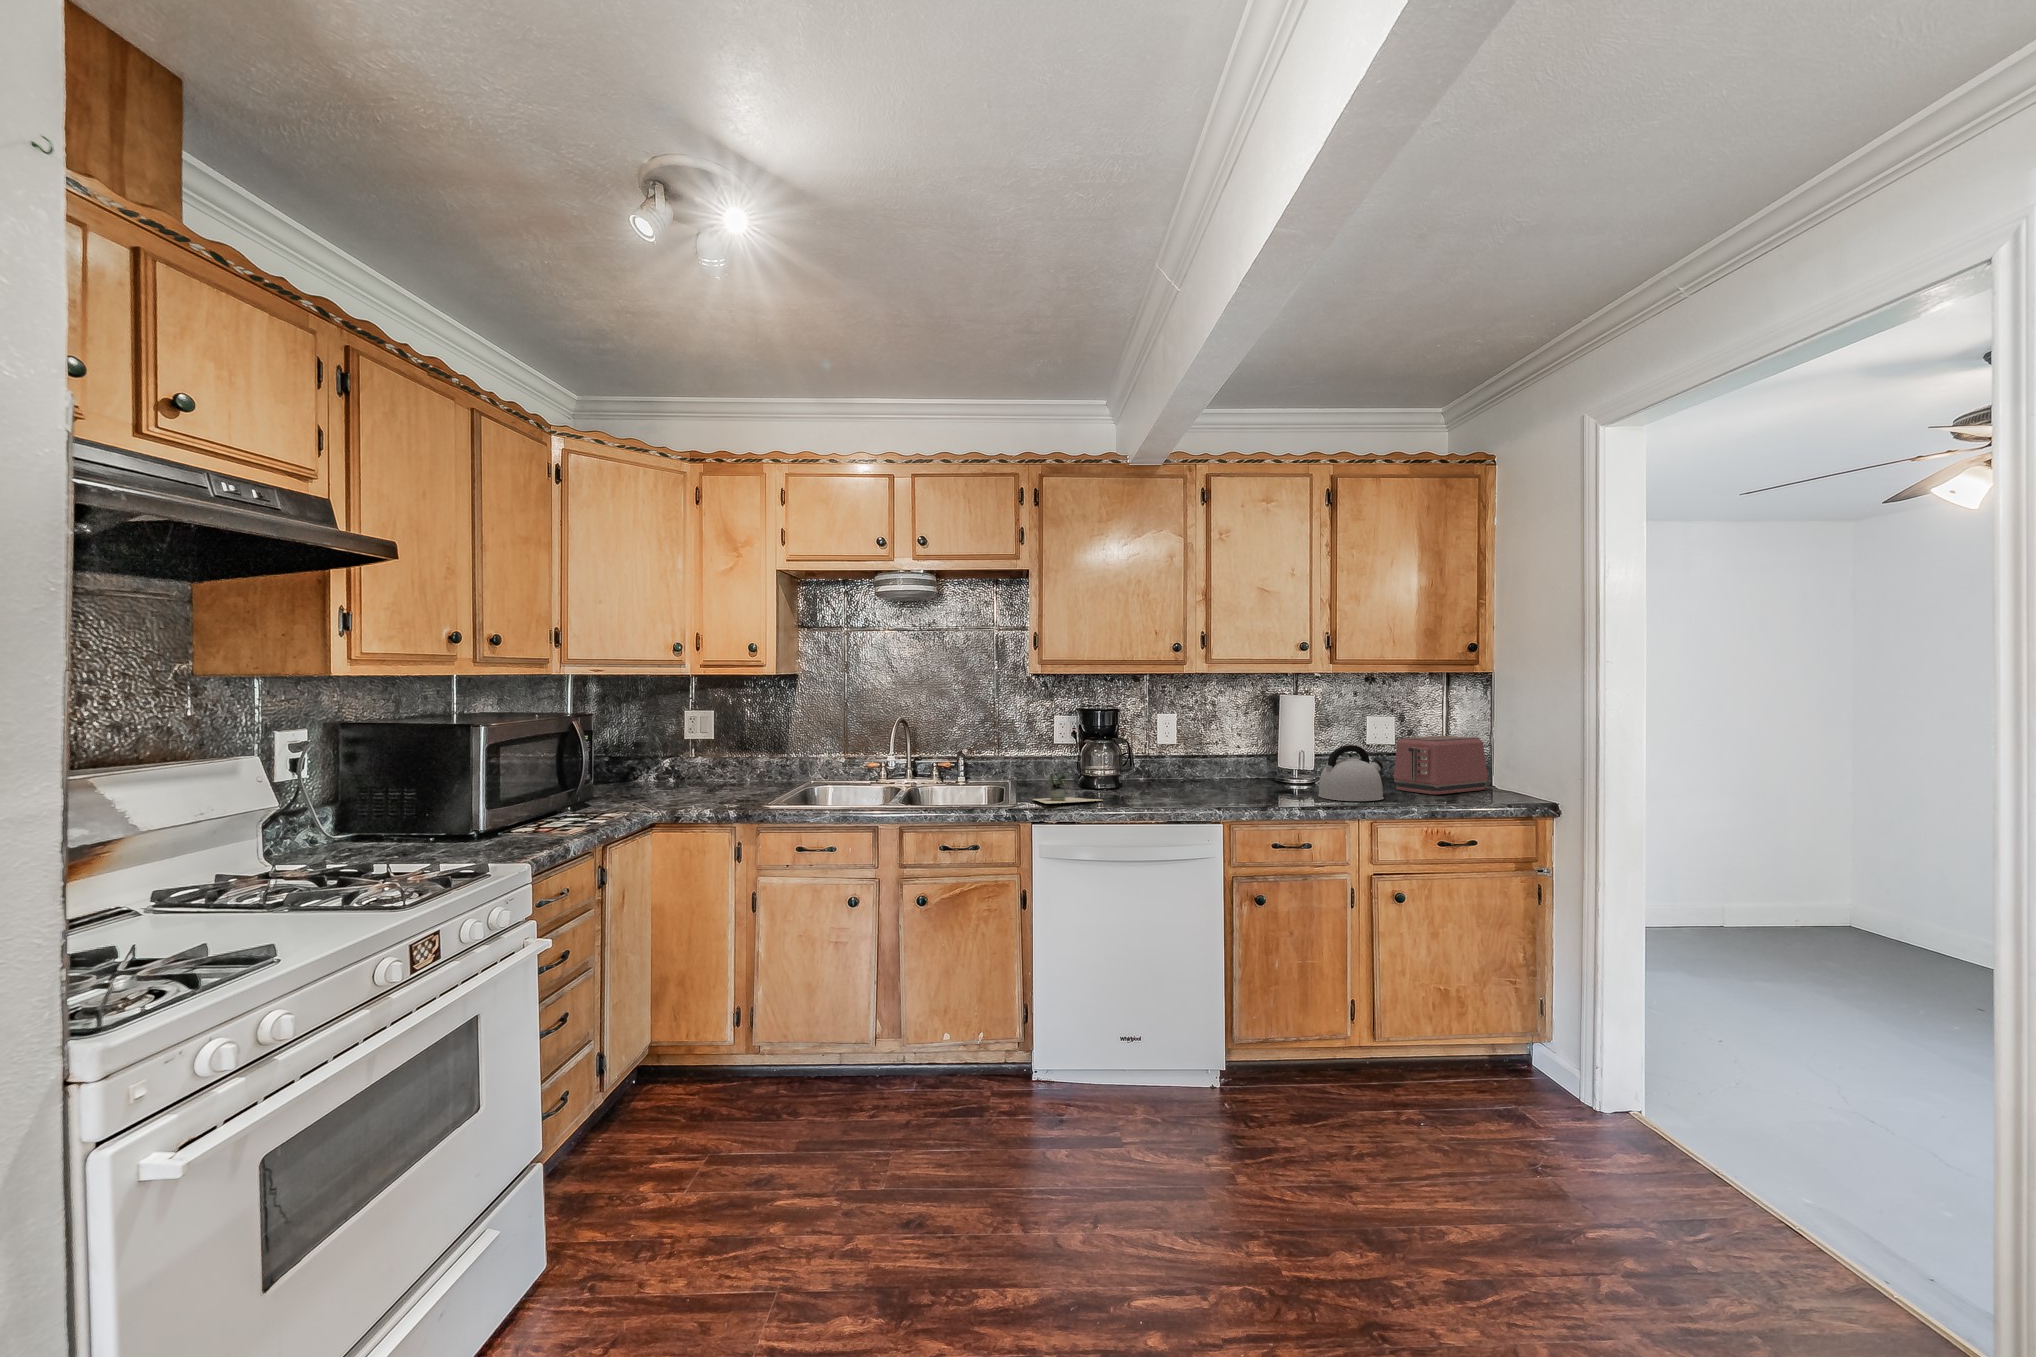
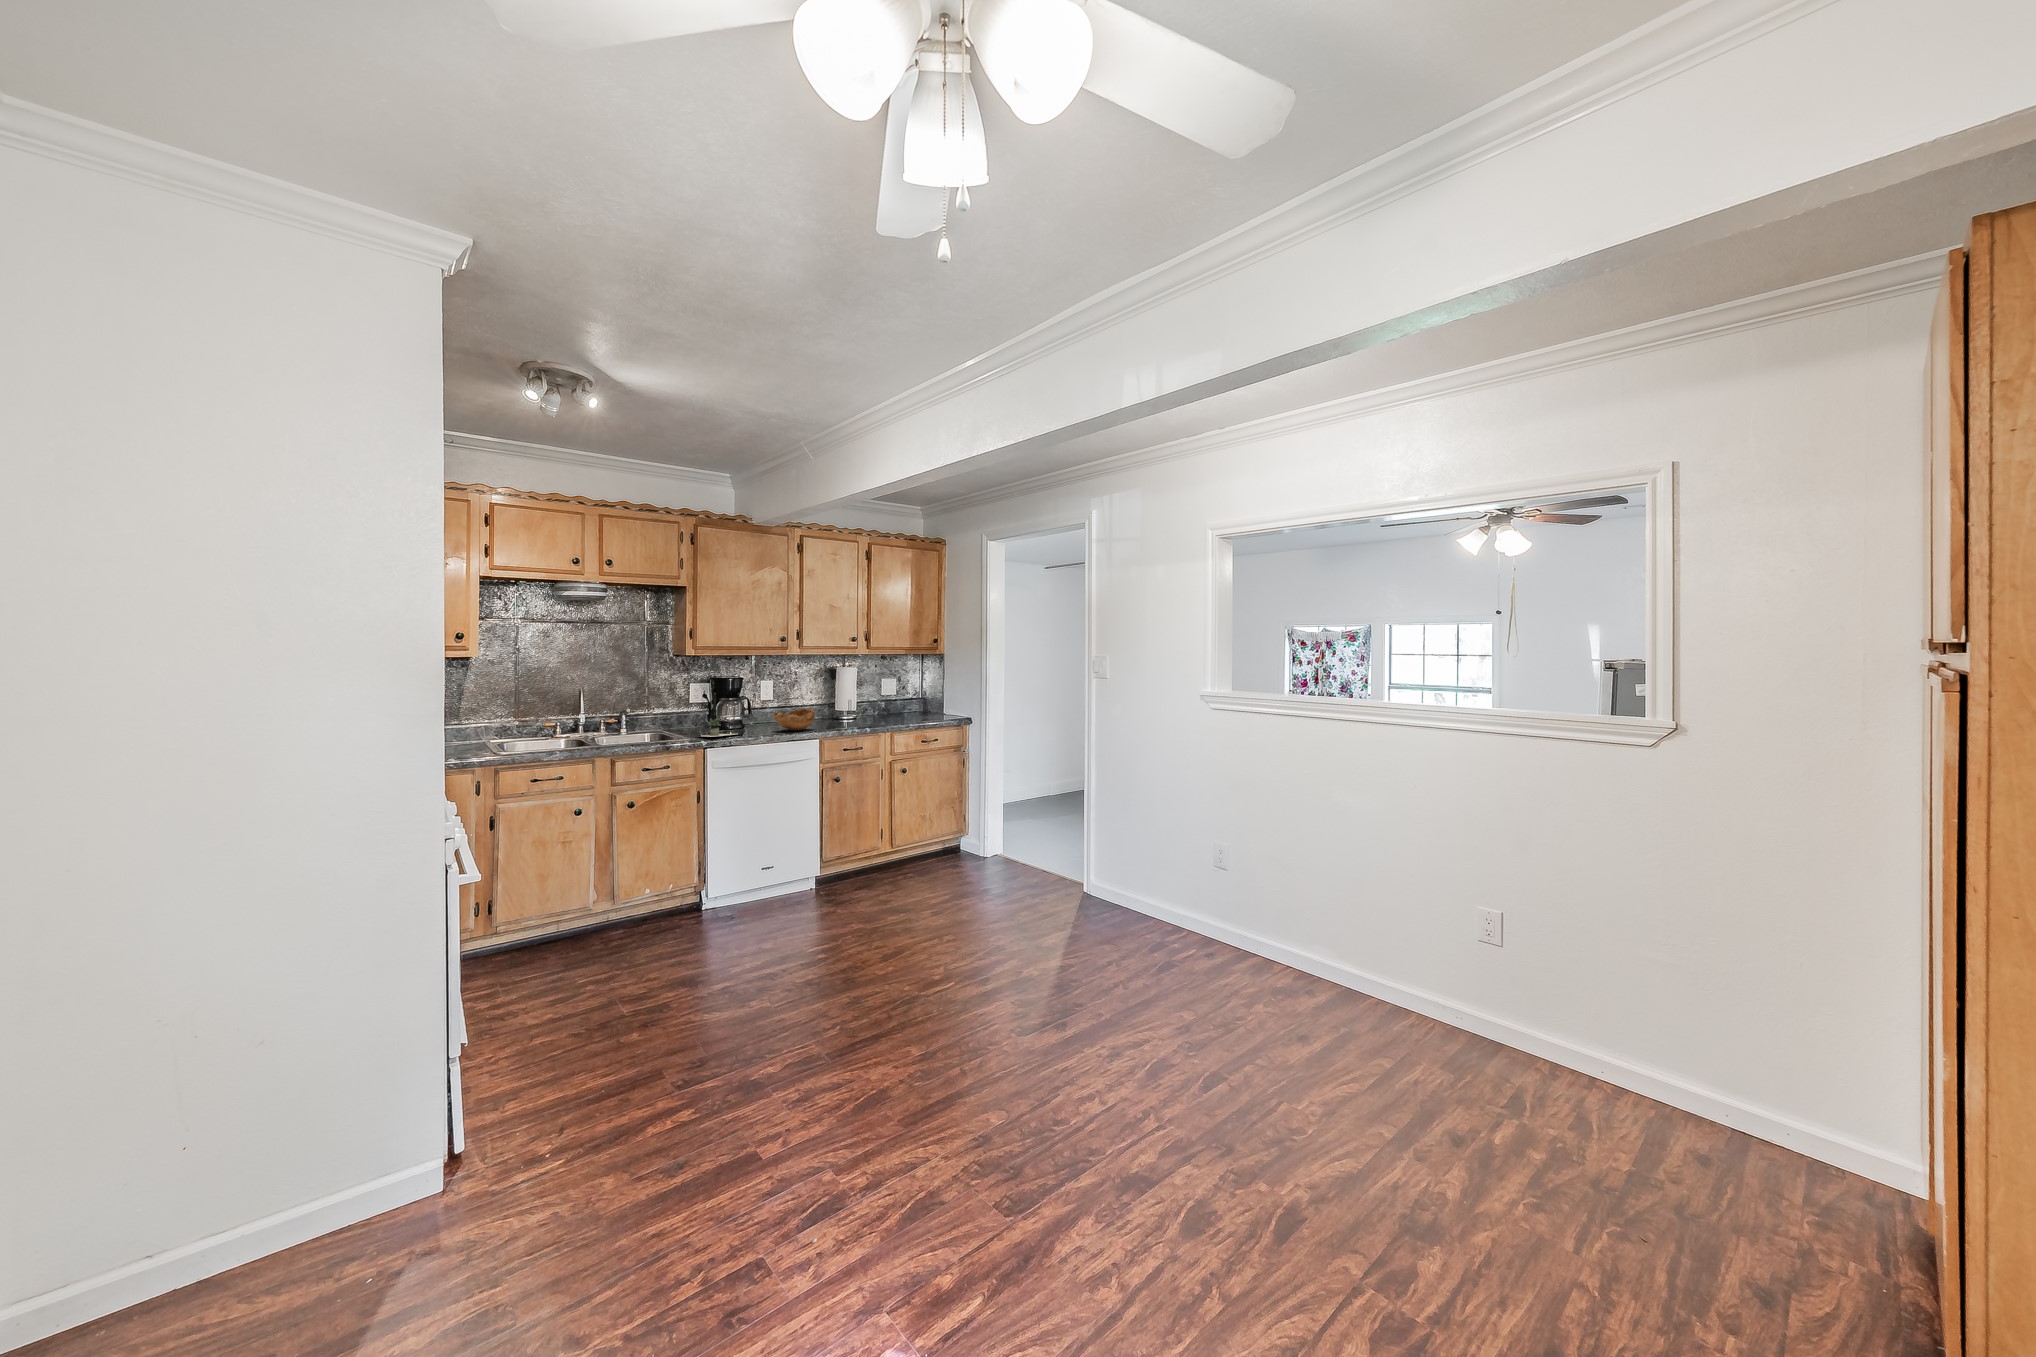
toaster: present [1394,736,1488,794] -> none [897,689,941,720]
kettle: present [1318,745,1384,801] -> none [861,695,895,725]
wooden bowl: none [1156,763,1226,801] -> present [774,708,815,731]

